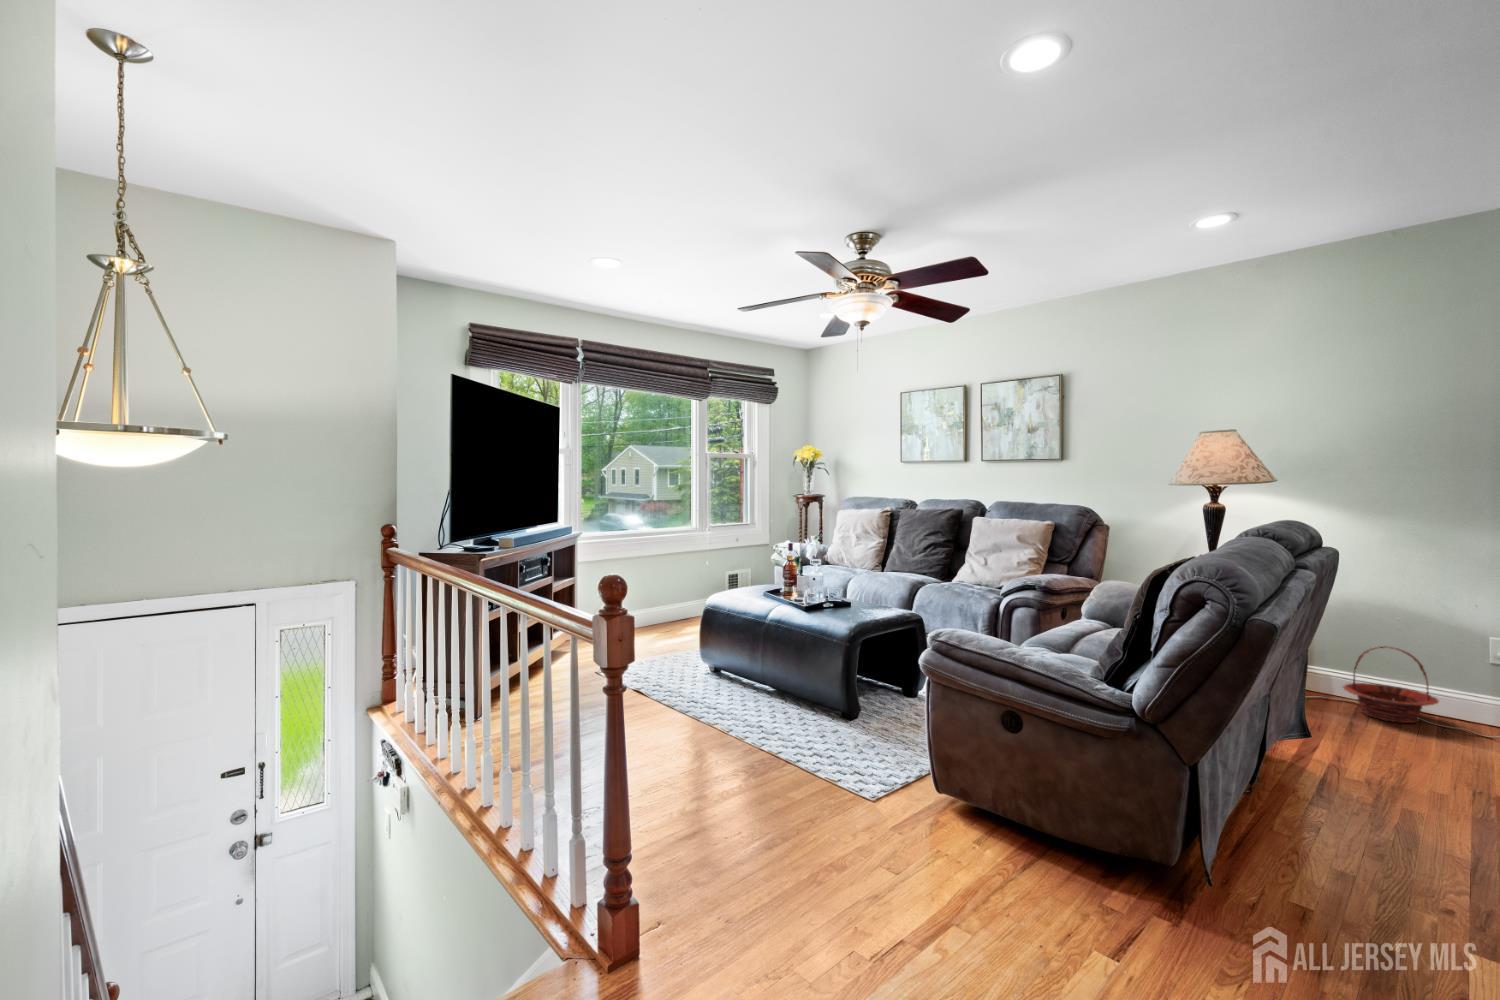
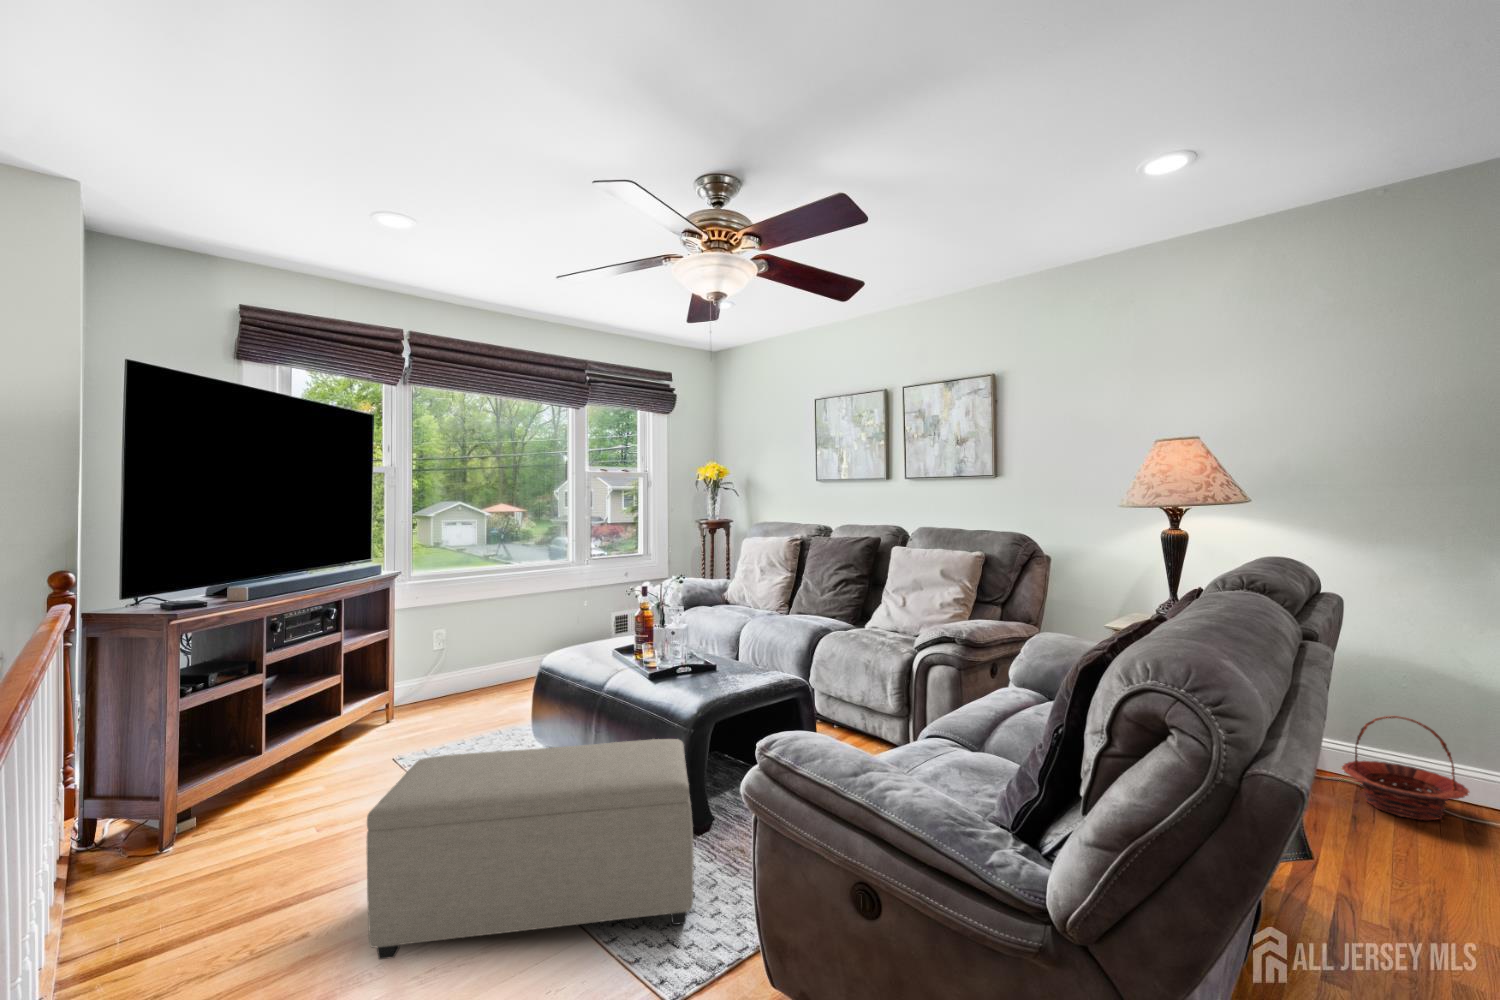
ottoman: none [659,648,868,777] -> present [367,739,694,959]

